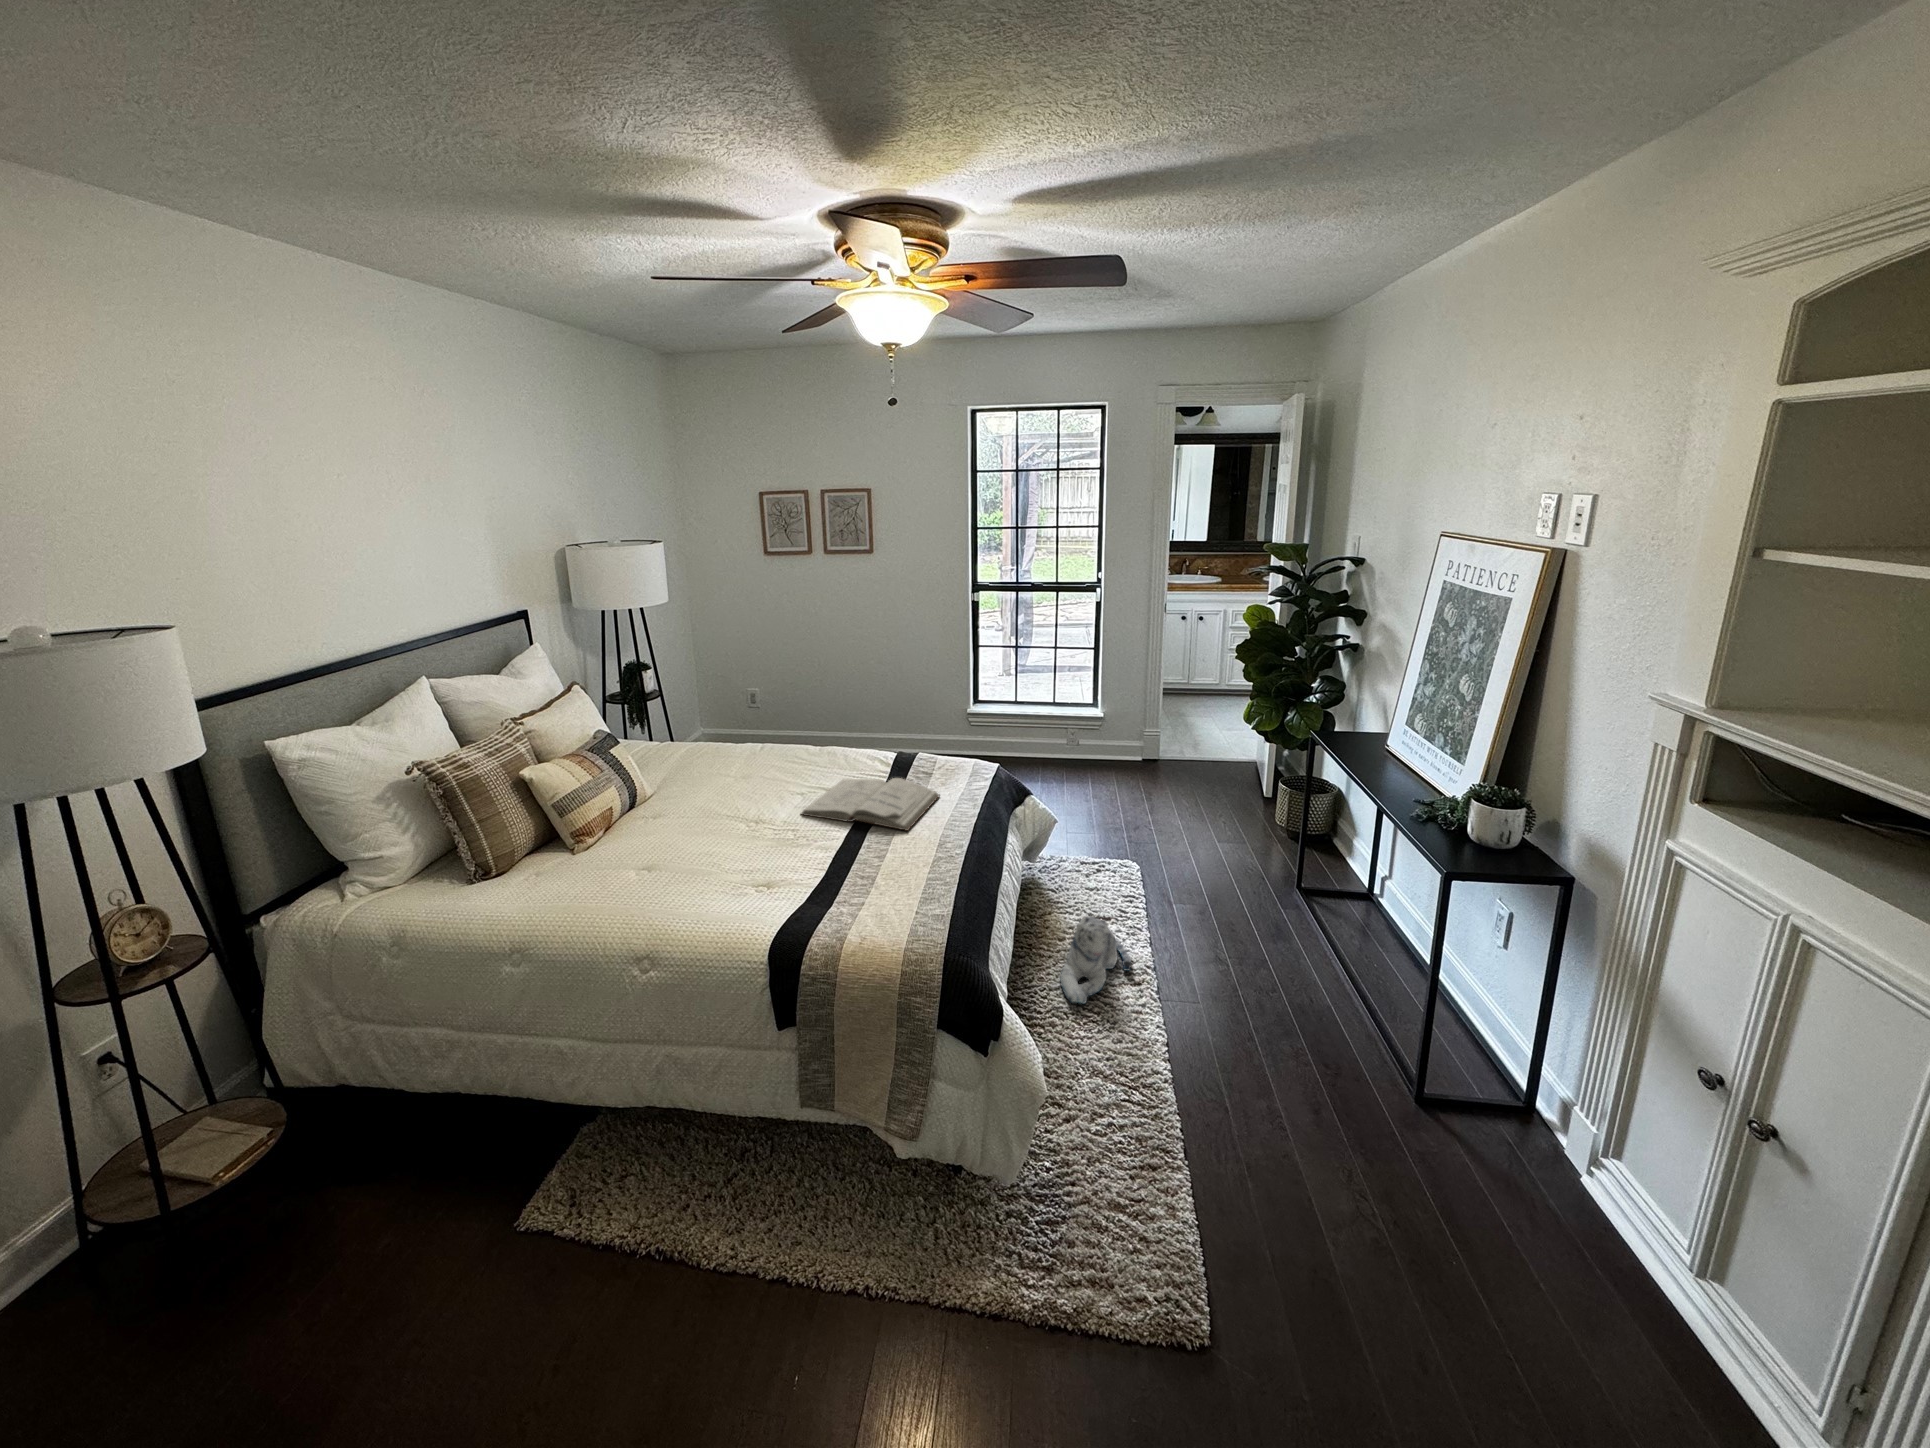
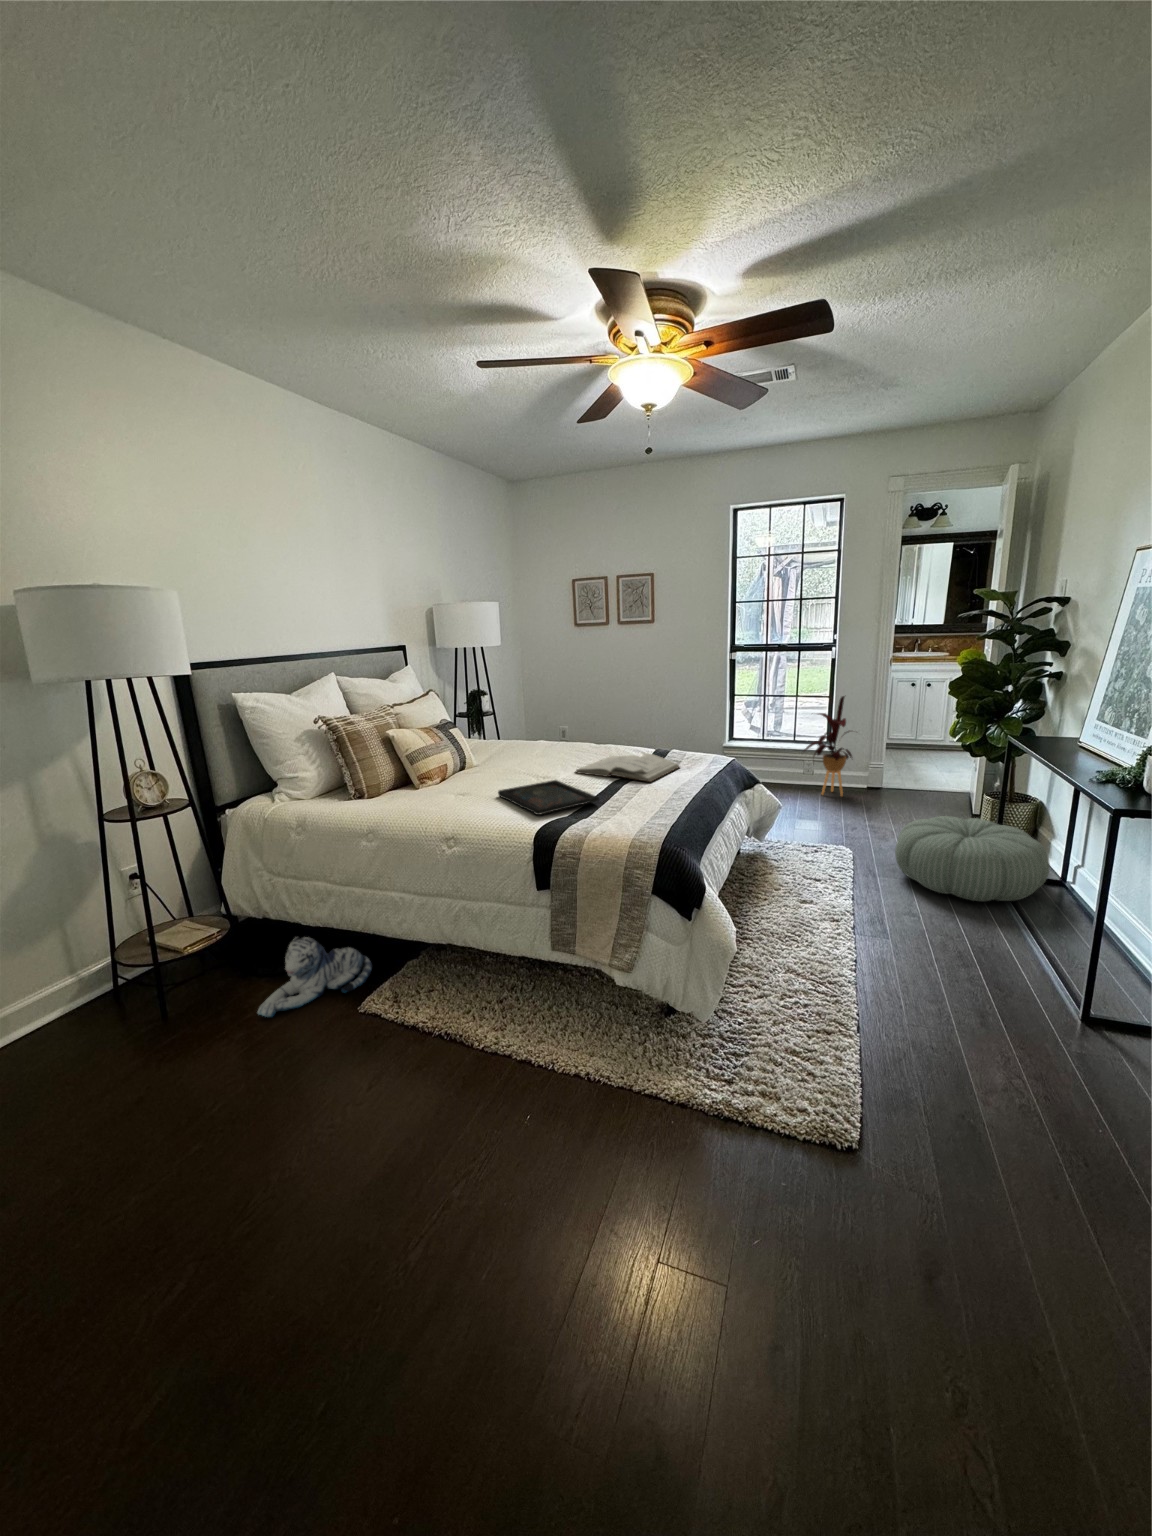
house plant: none [1068,656,1135,778] -> present [804,696,852,796]
pouf: none [1193,824,1359,936] -> present [895,816,1050,901]
tray: none [702,838,849,913] -> present [498,780,599,815]
plush toy: present [1060,916,1131,1004] -> present [257,937,372,1017]

